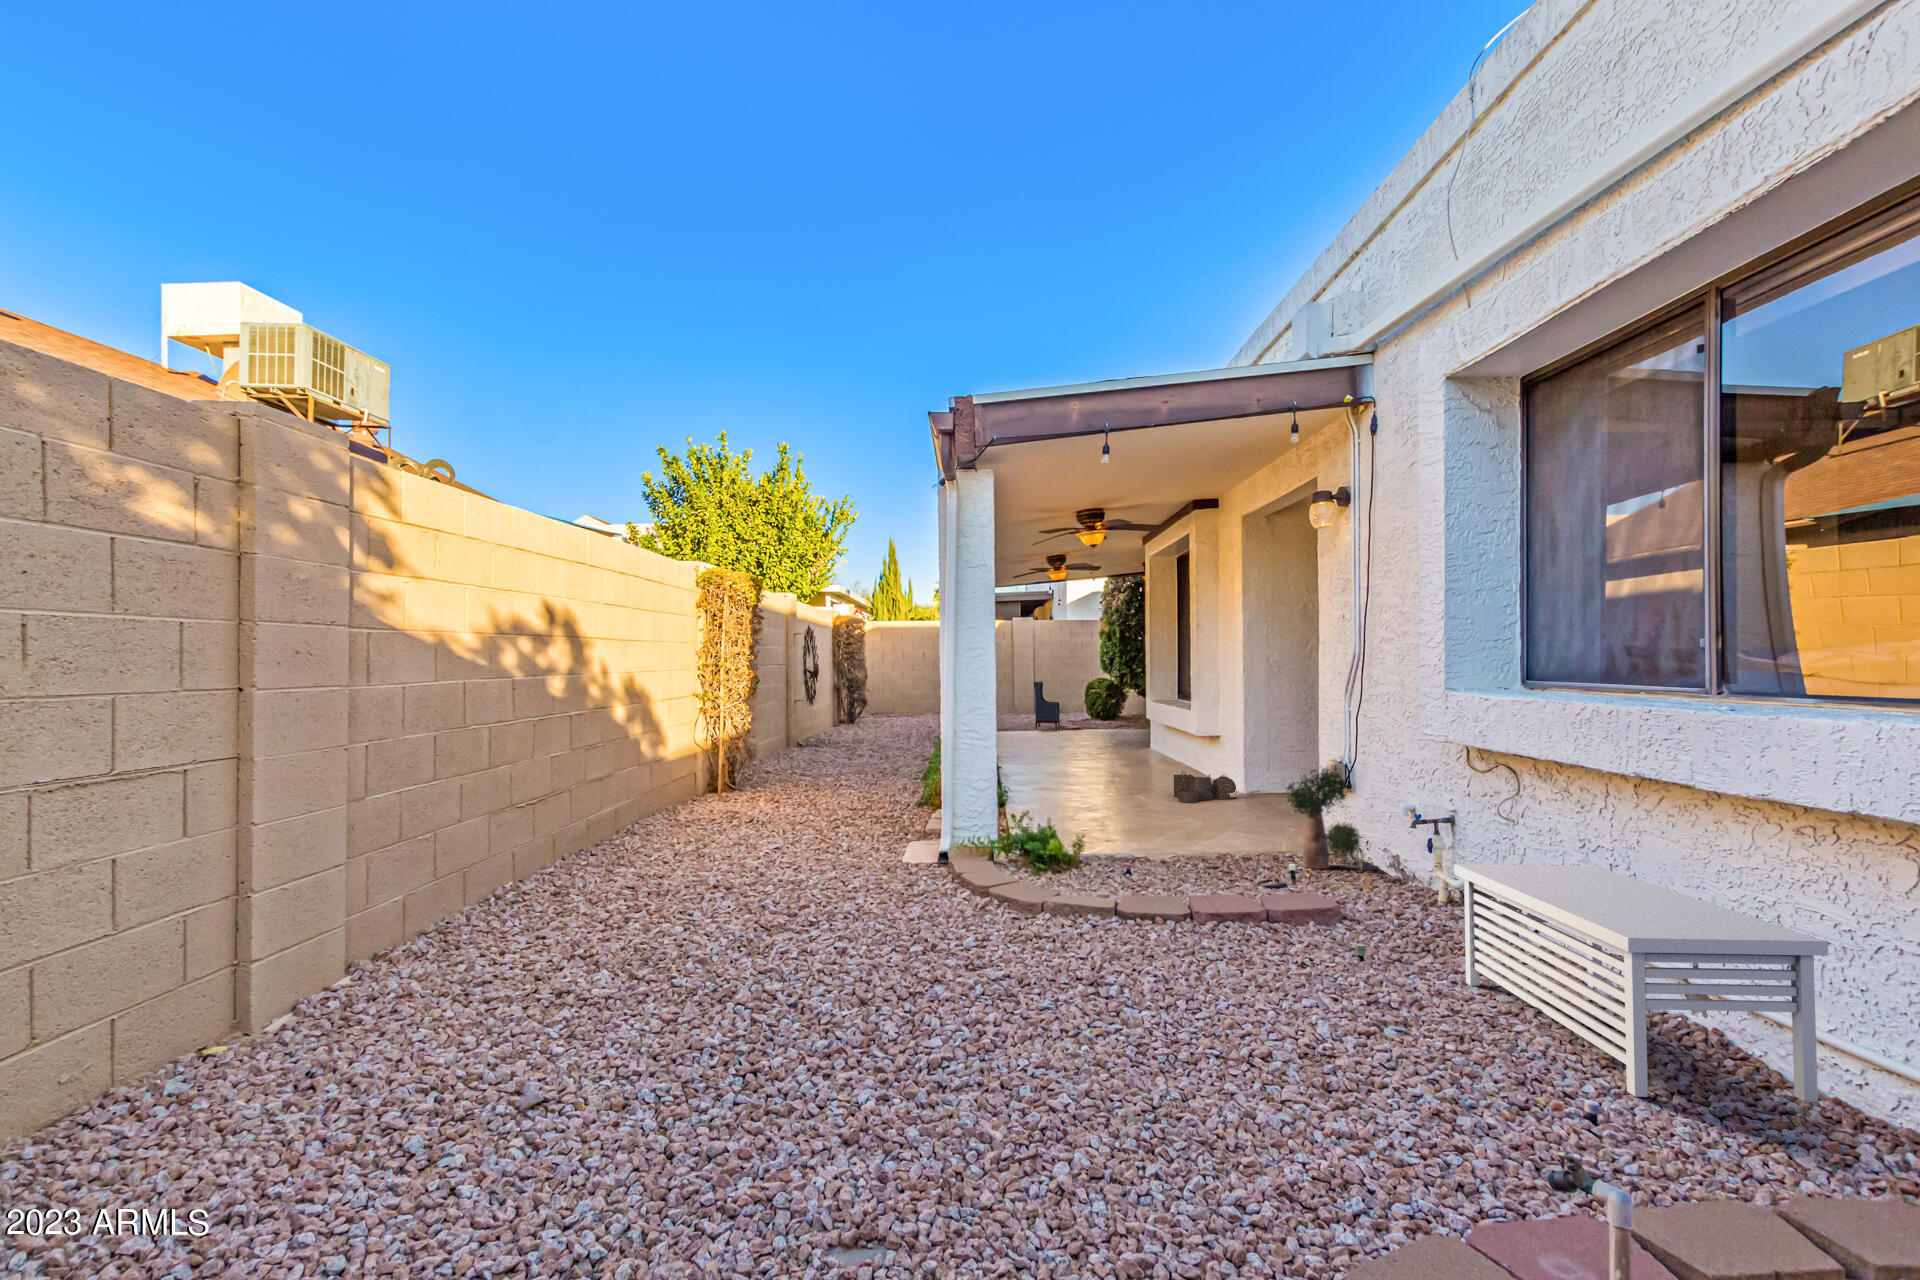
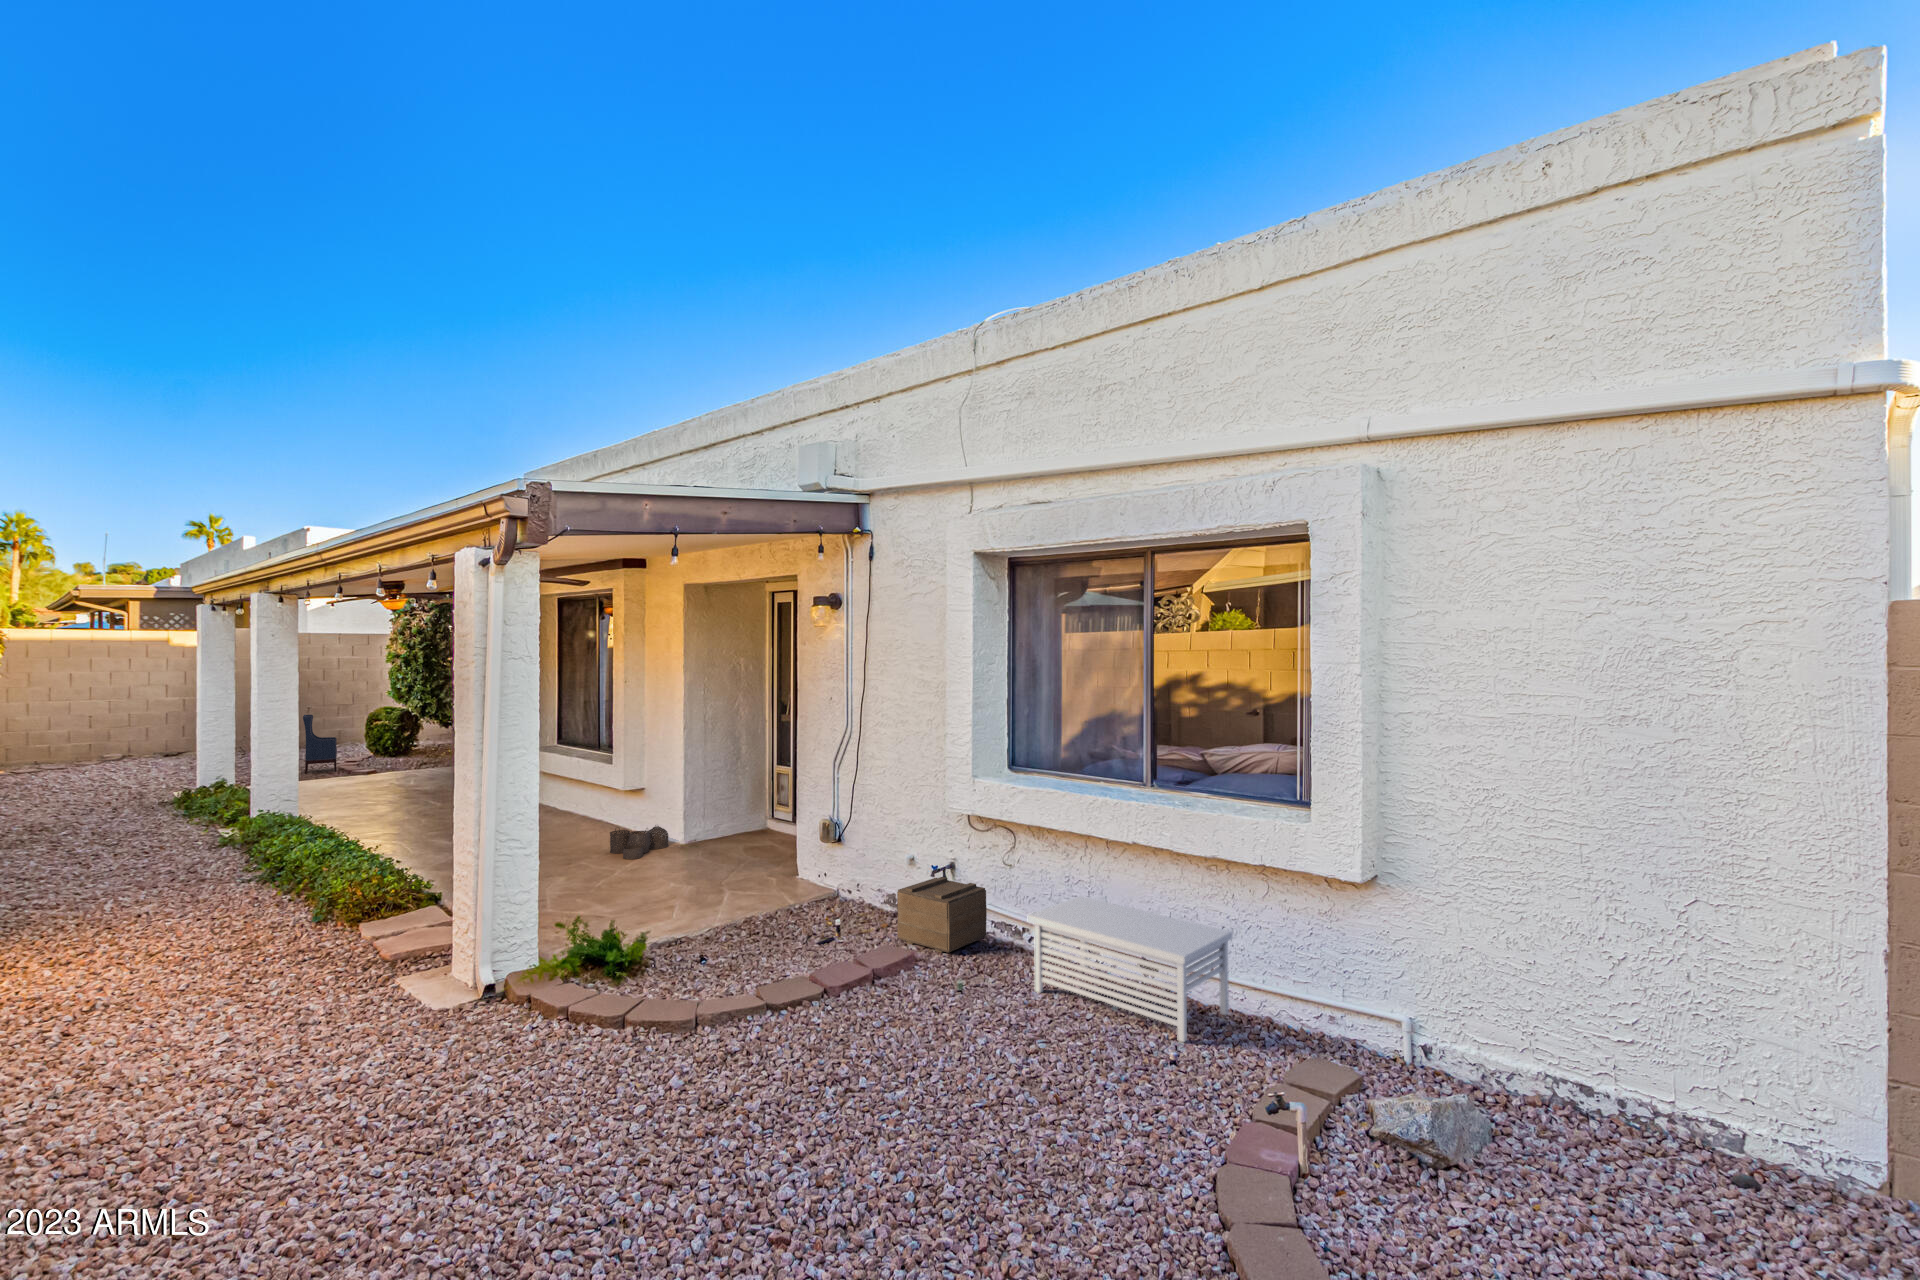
potted plant: present [1287,768,1365,870] -> none [805,830,867,914]
wooden crate: none [1354,831,1485,922] -> present [897,877,987,953]

